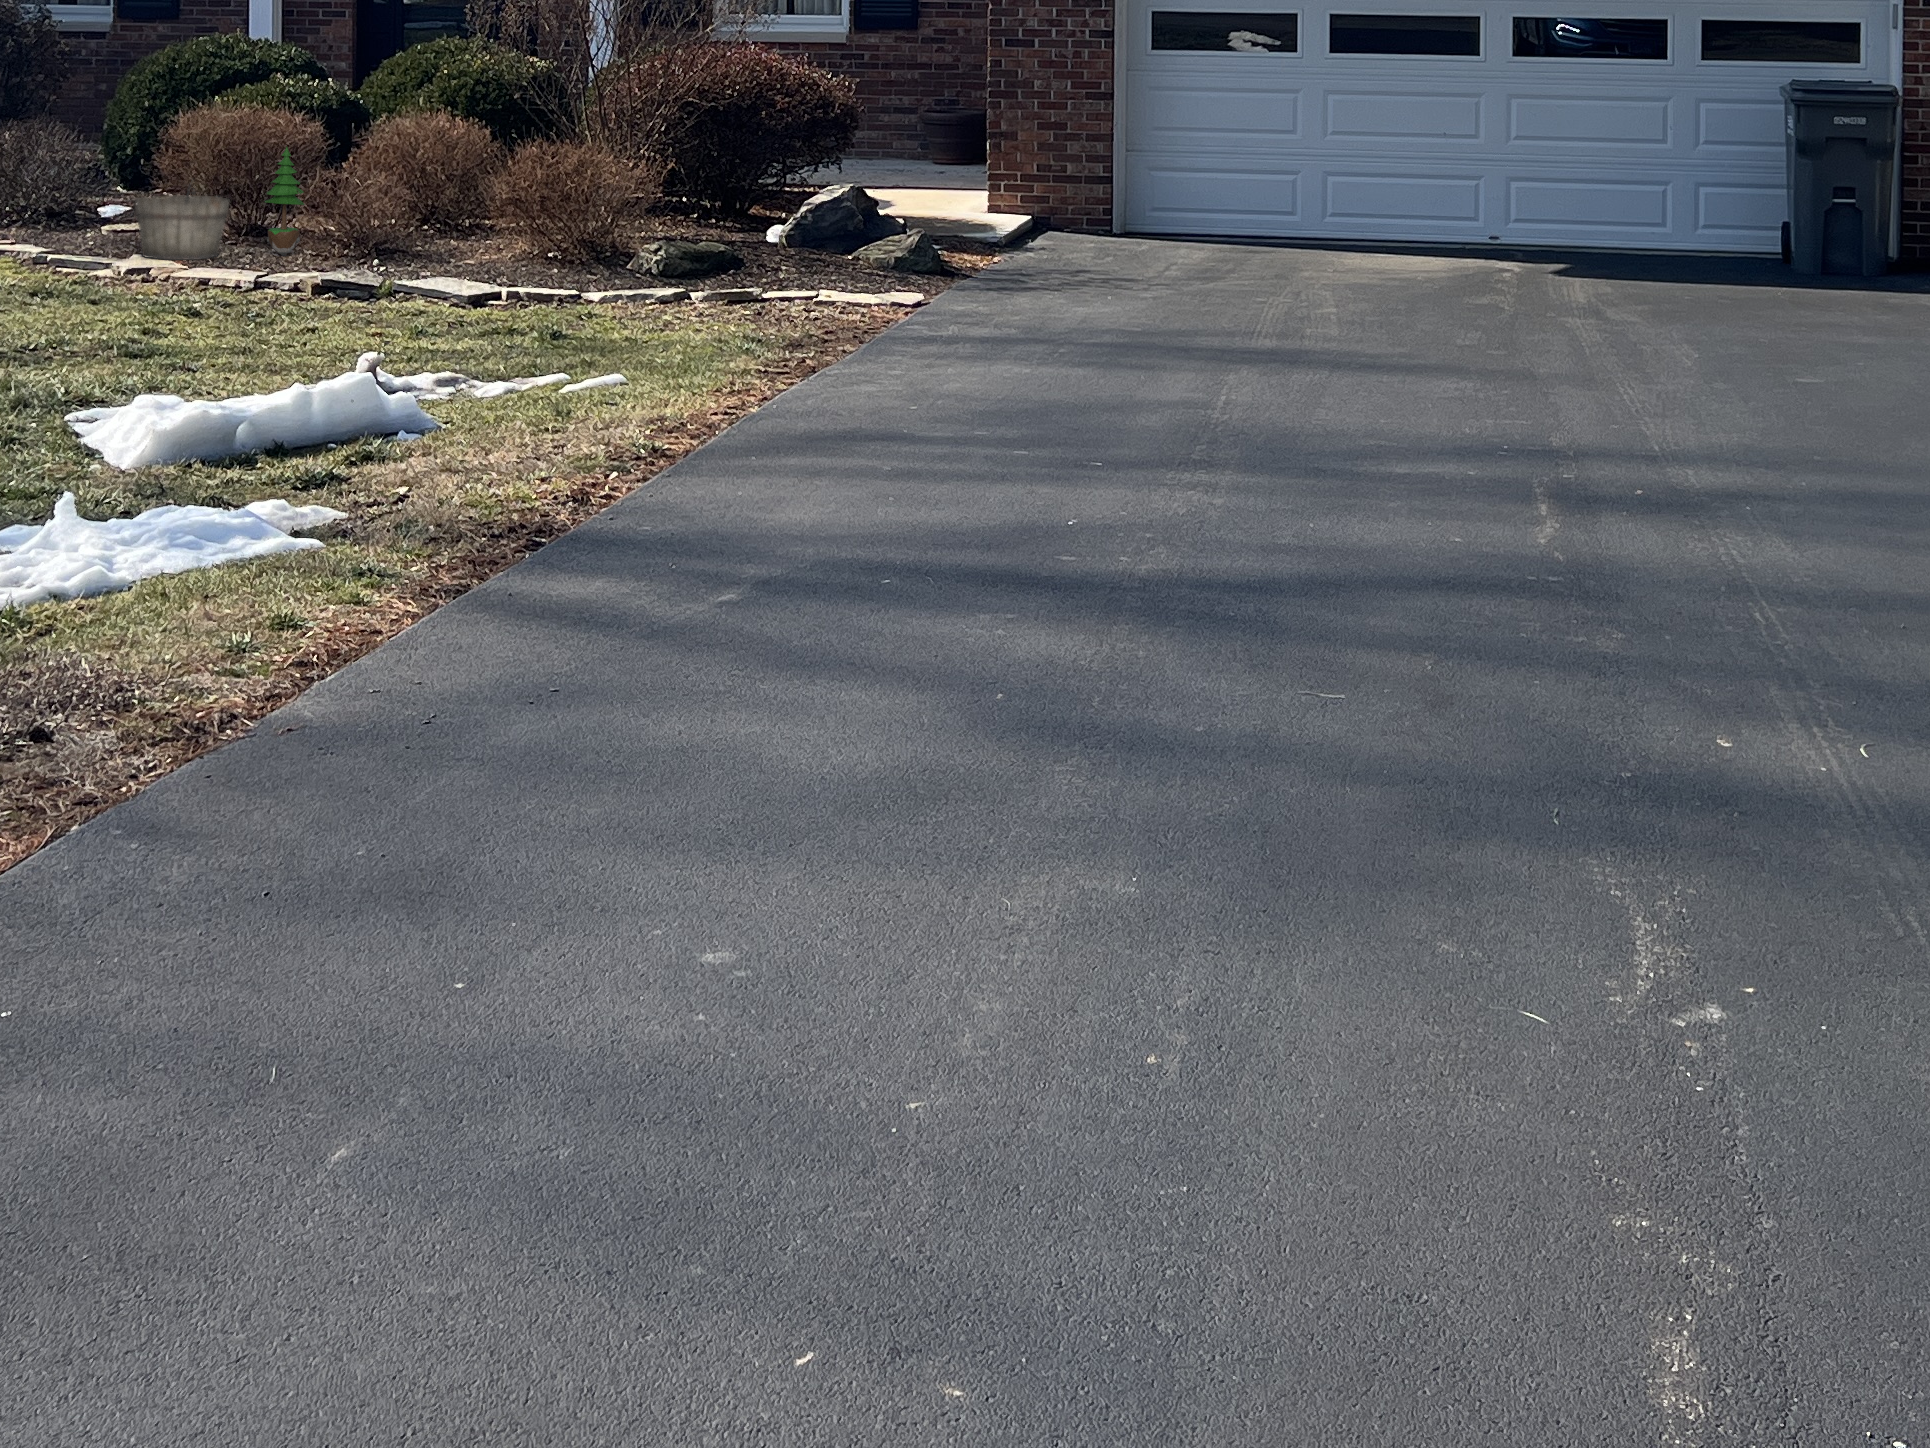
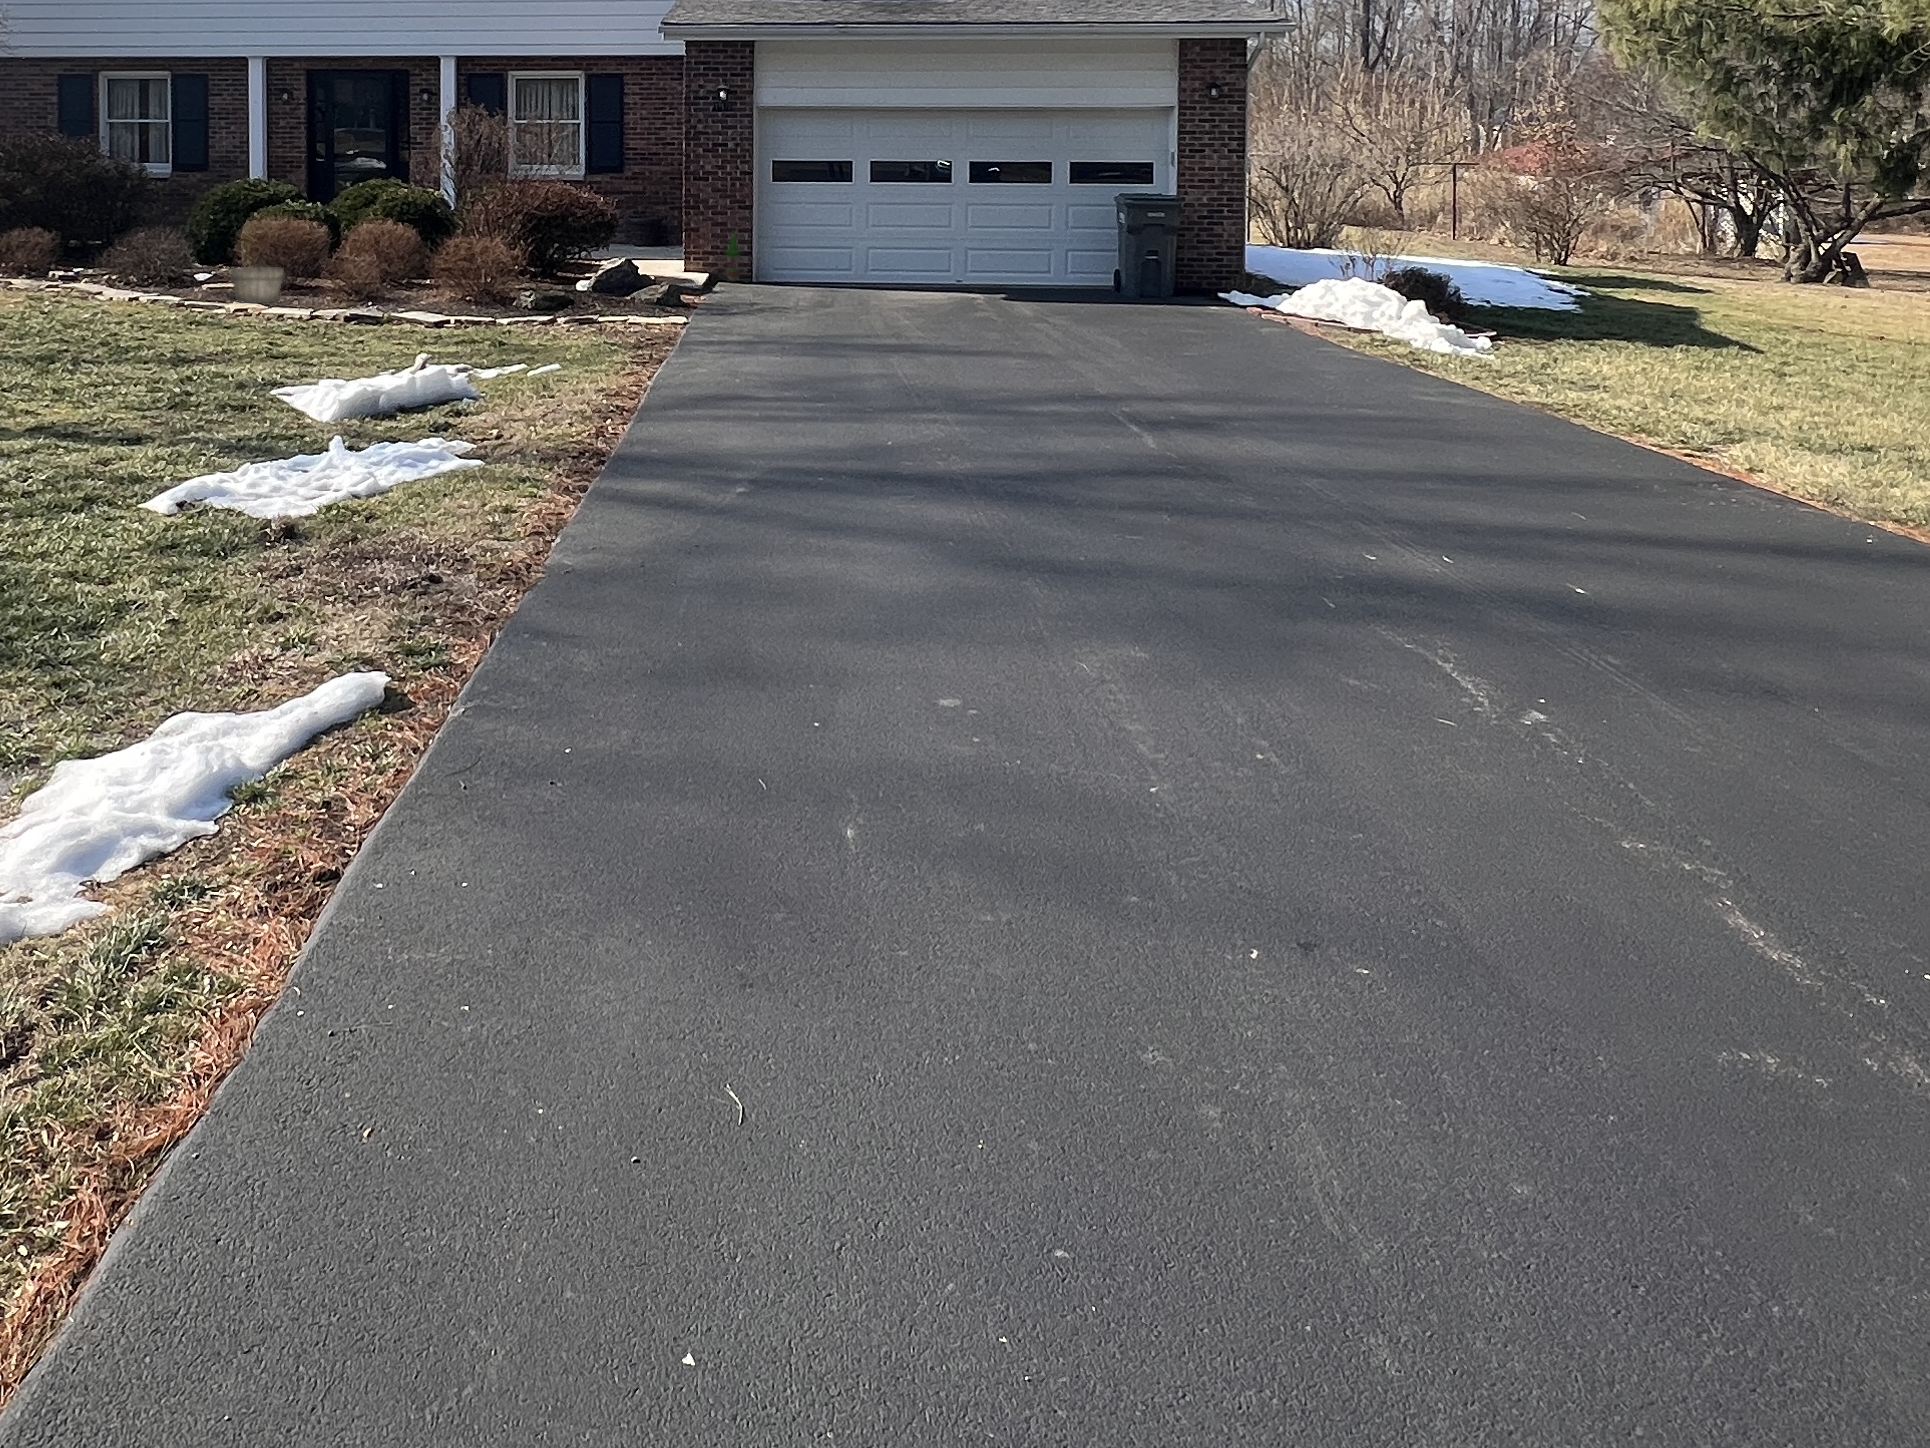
potted tree: present [264,147,304,256] -> present [725,233,740,281]

